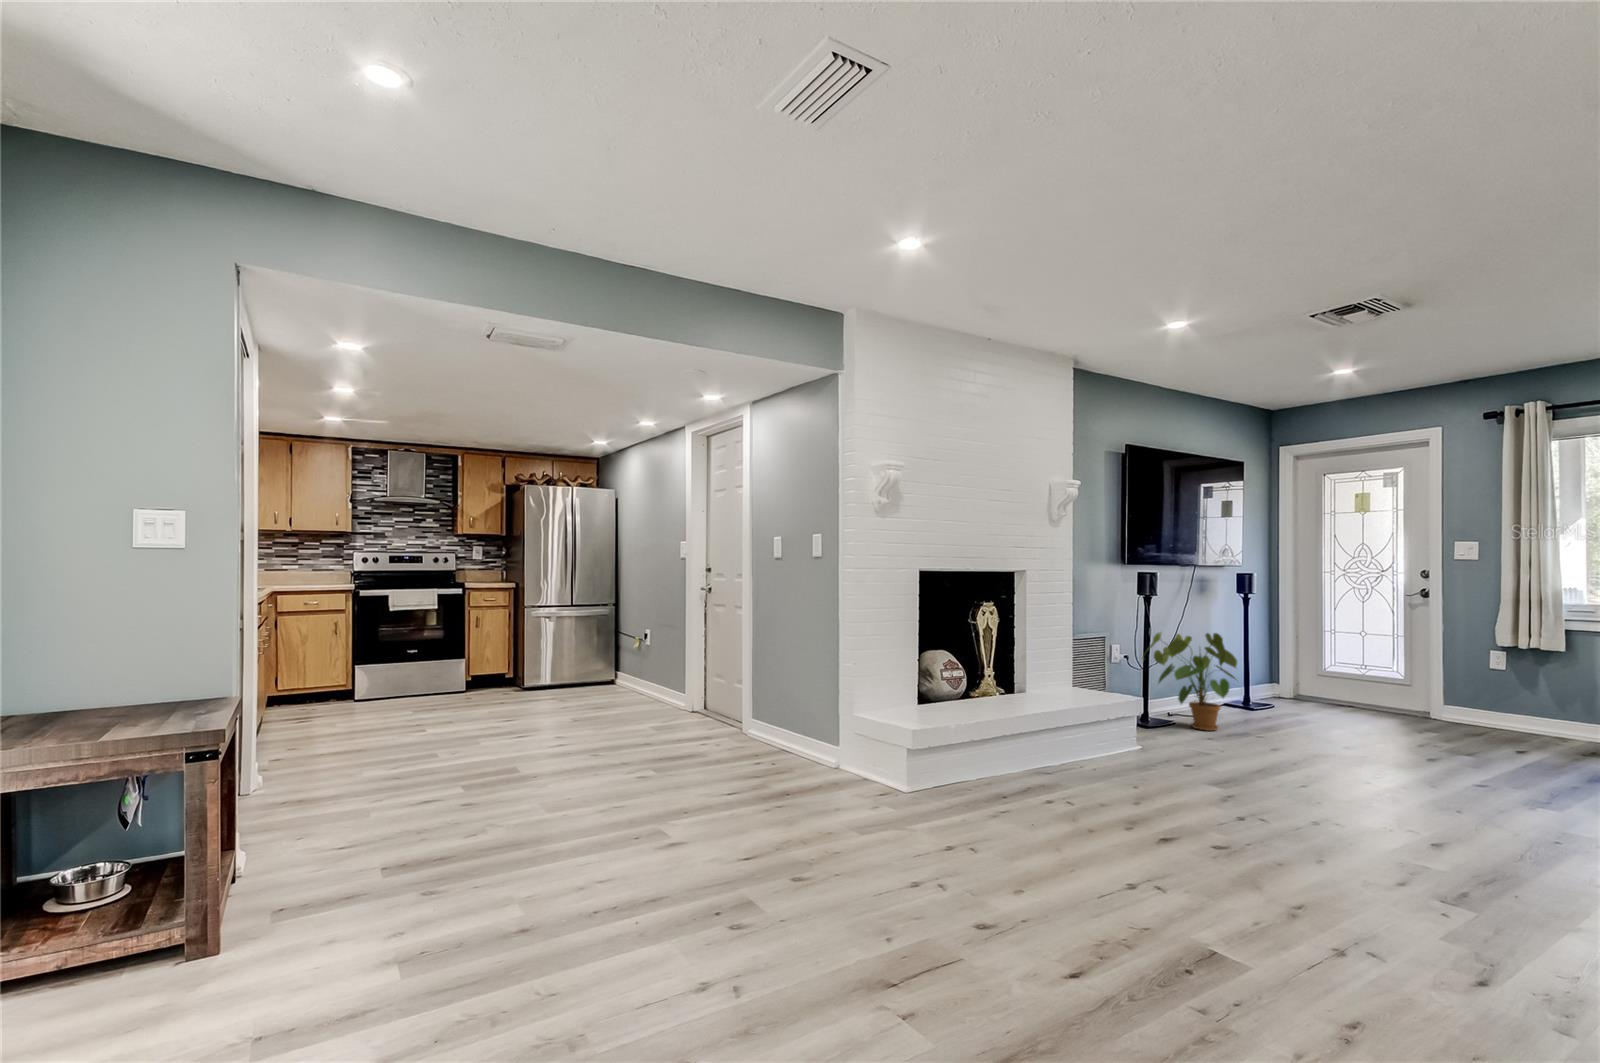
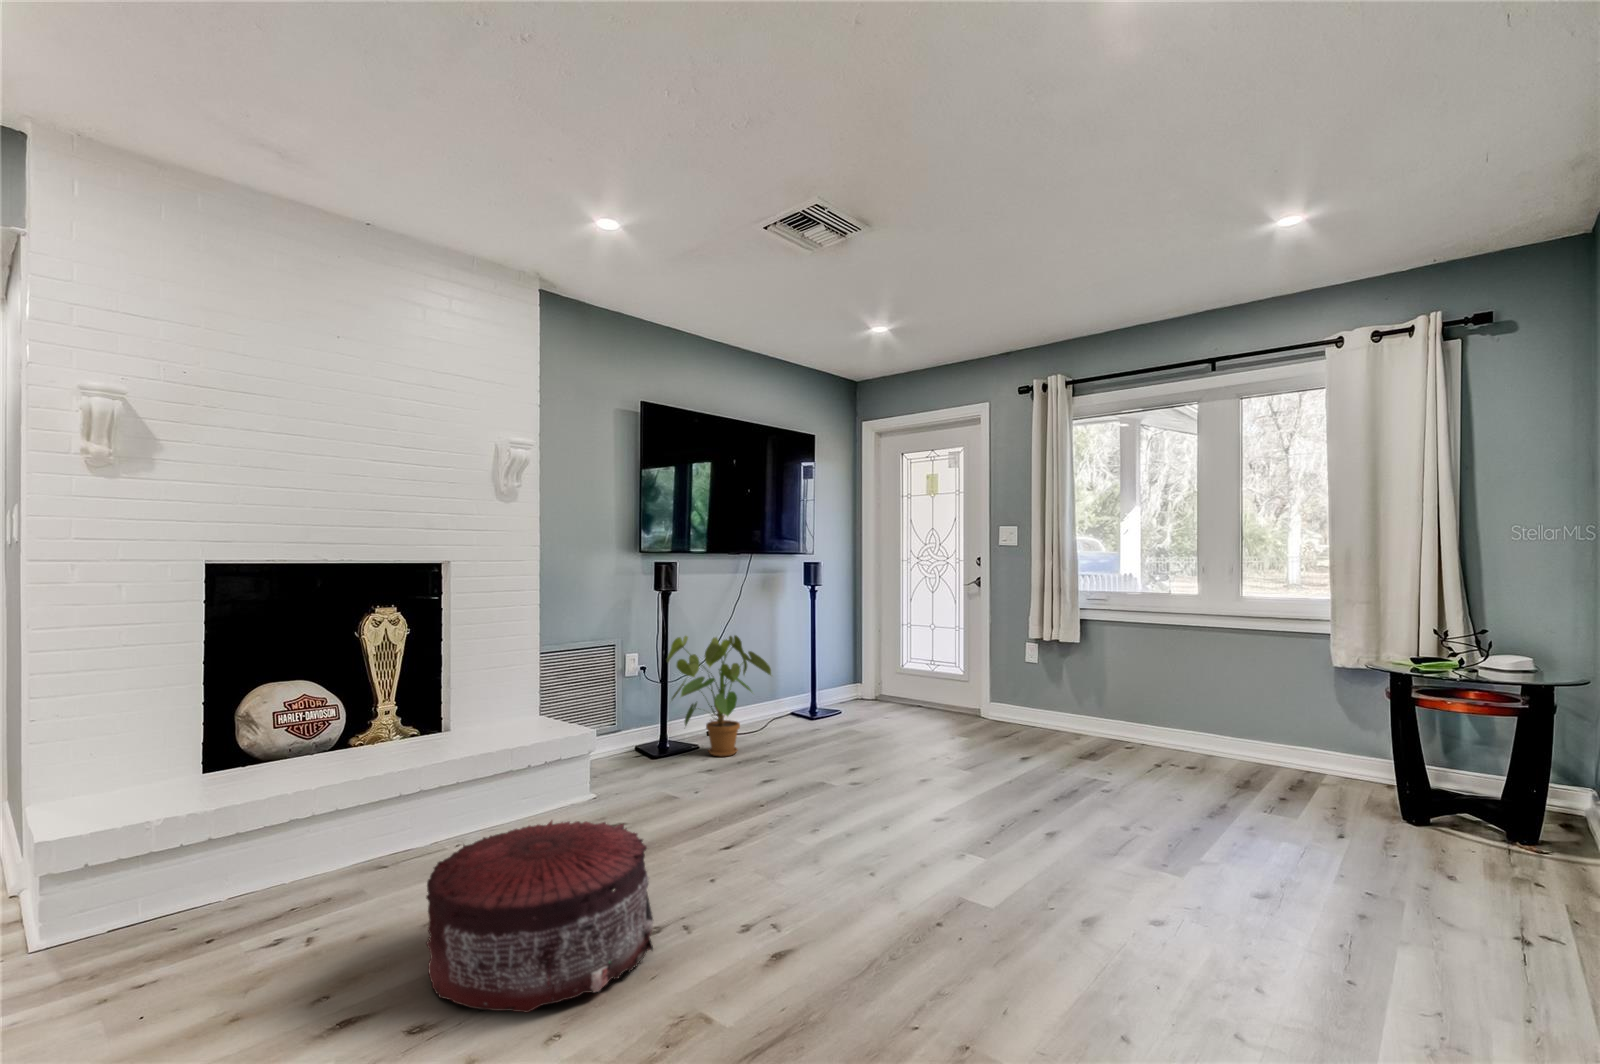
pouf: none [1157,755,1330,871] -> present [426,821,653,1013]

